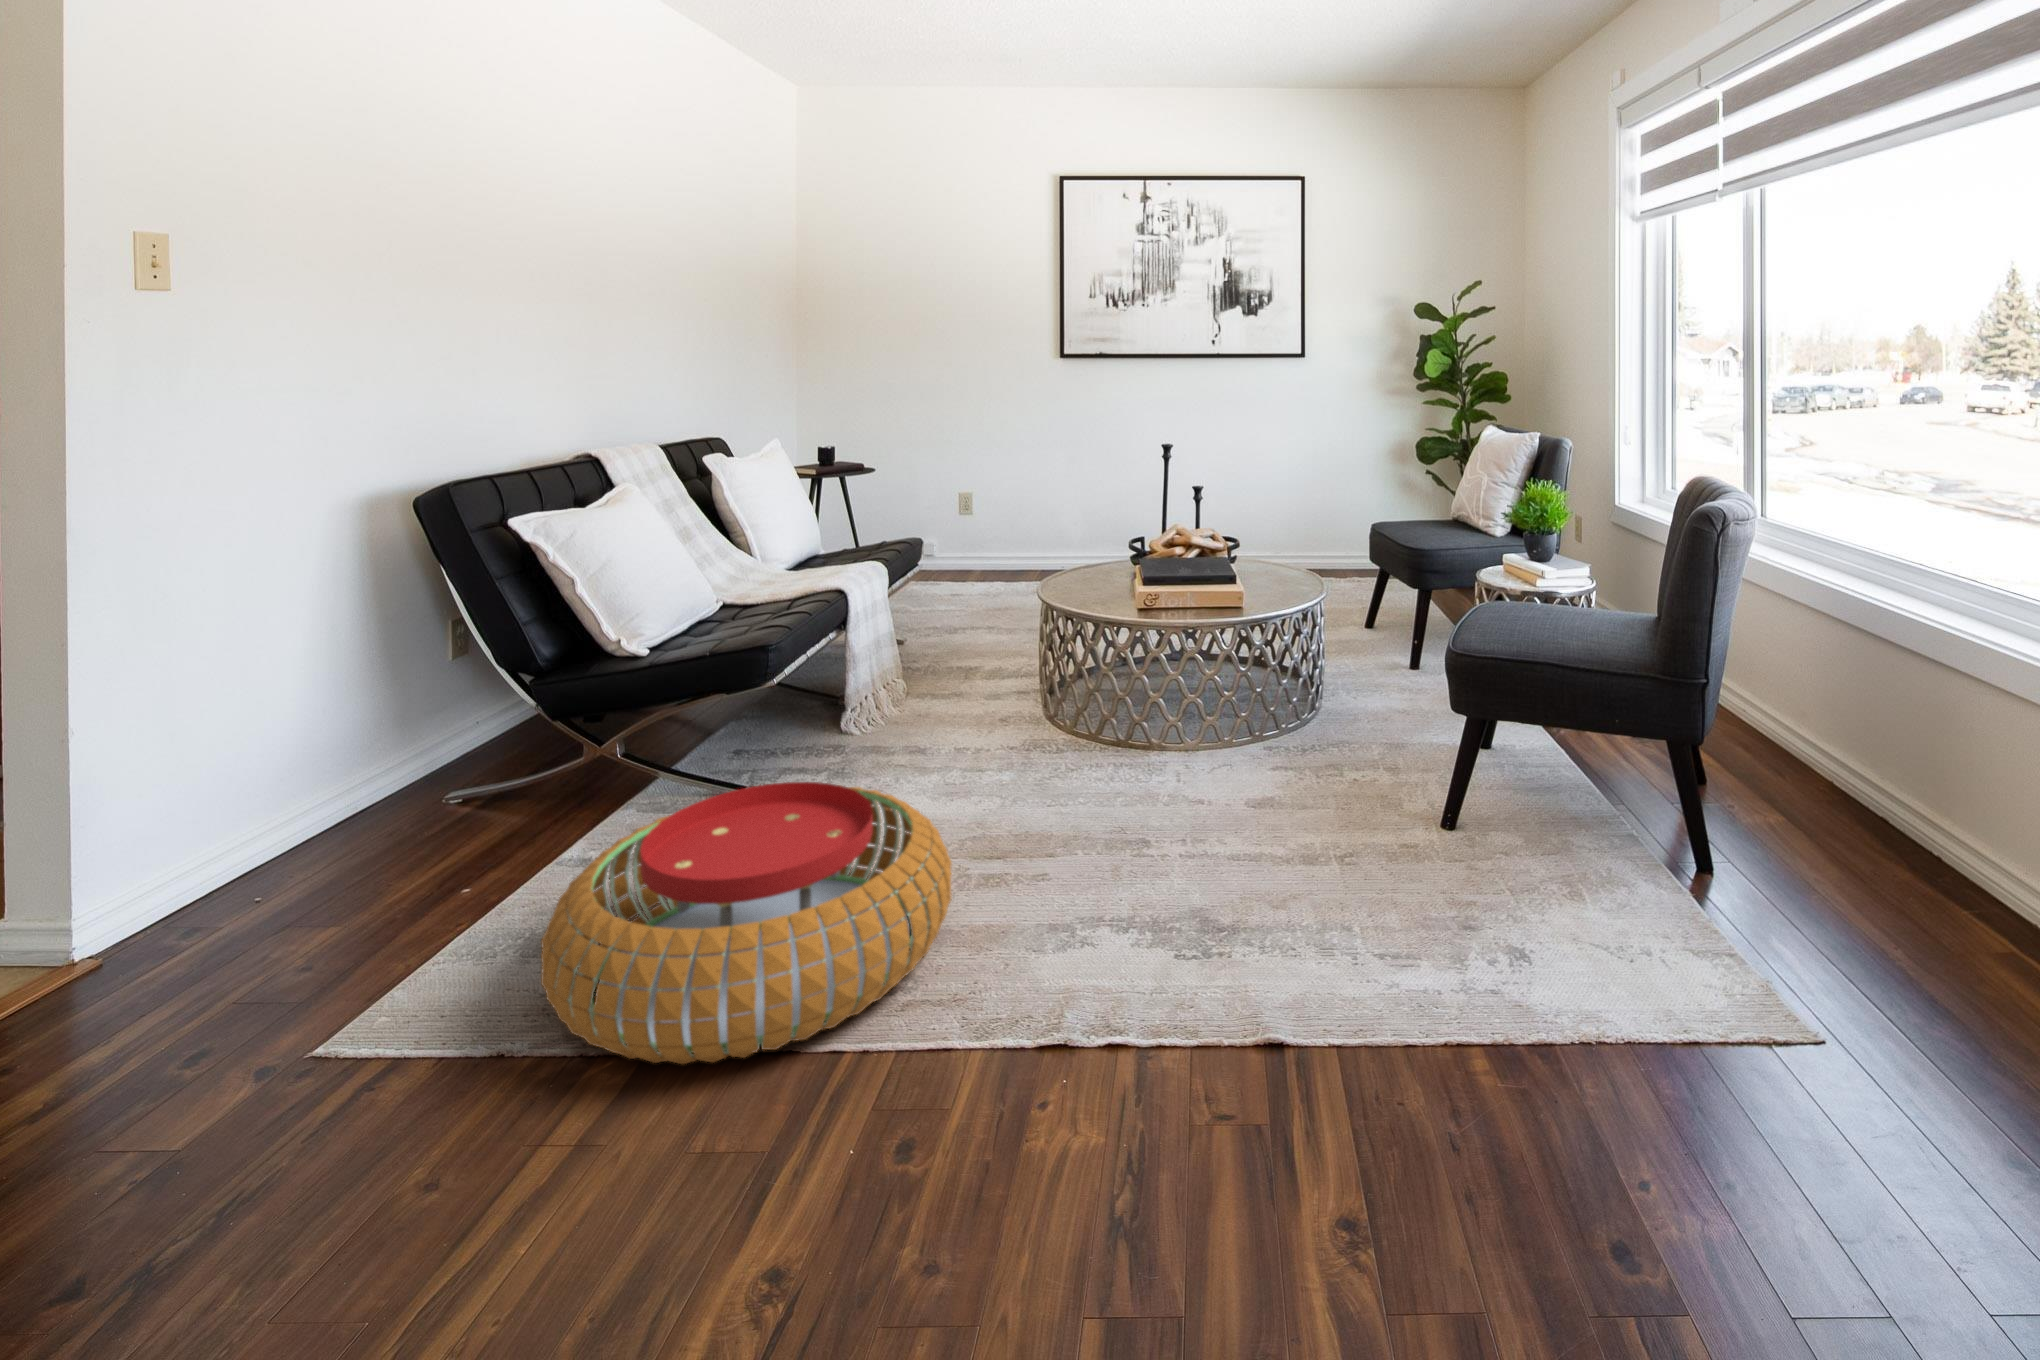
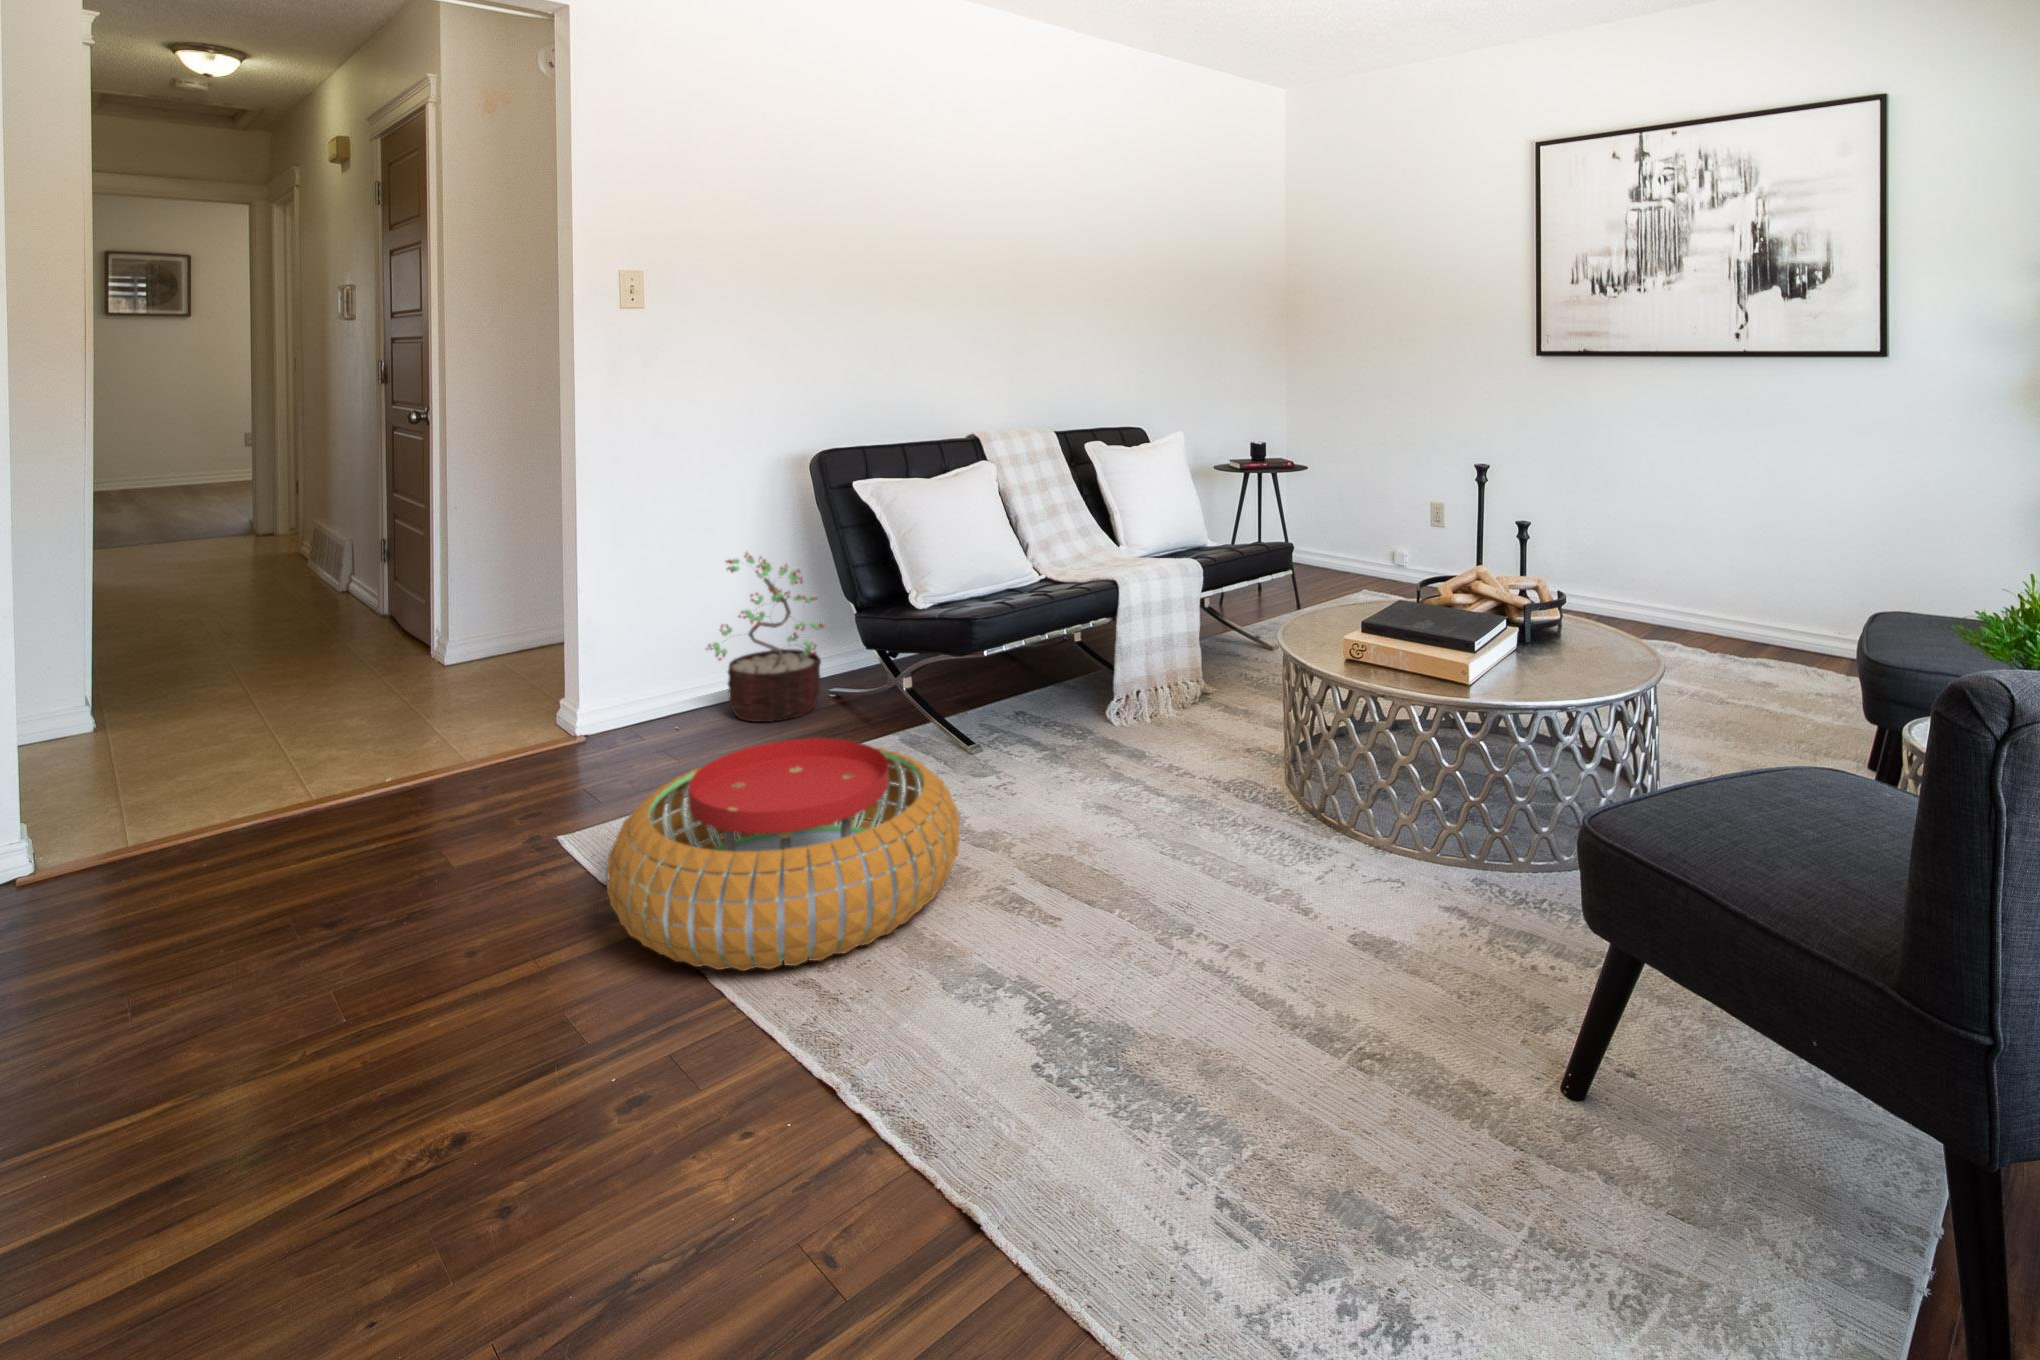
decorative plant: none [279,625,472,851] -> present [707,553,824,722]

